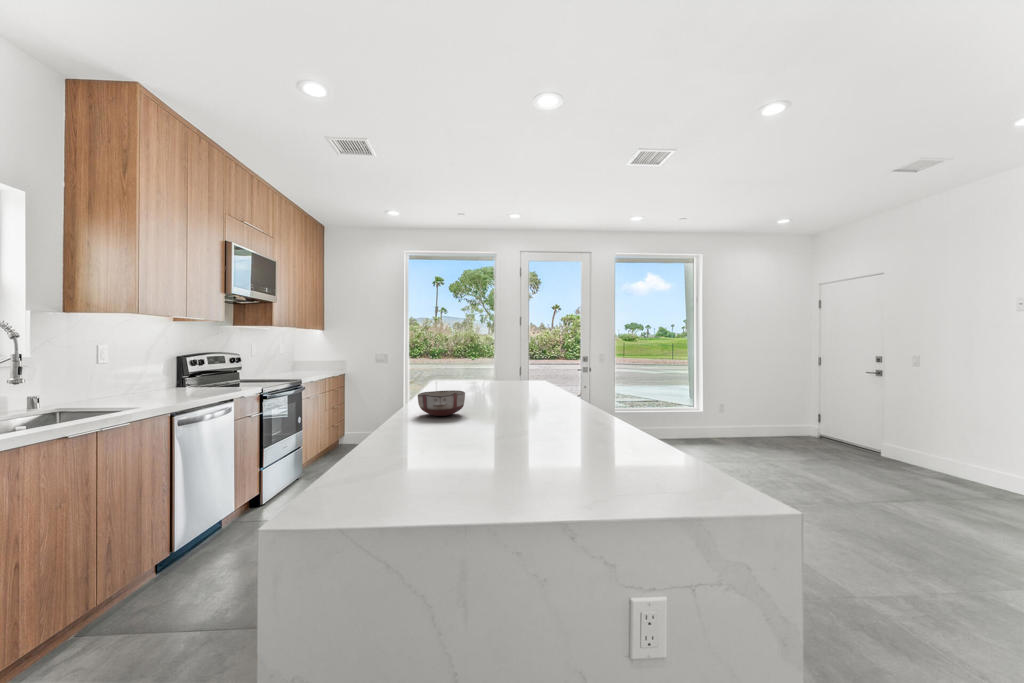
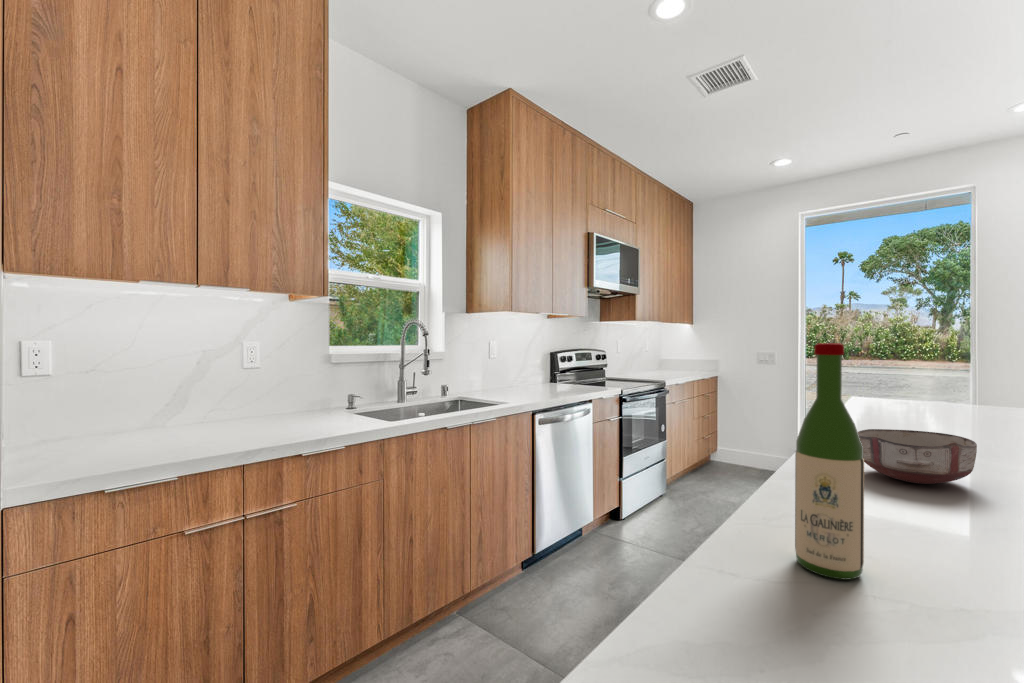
wine bottle: none [378,345,405,450] -> present [795,343,864,579]

